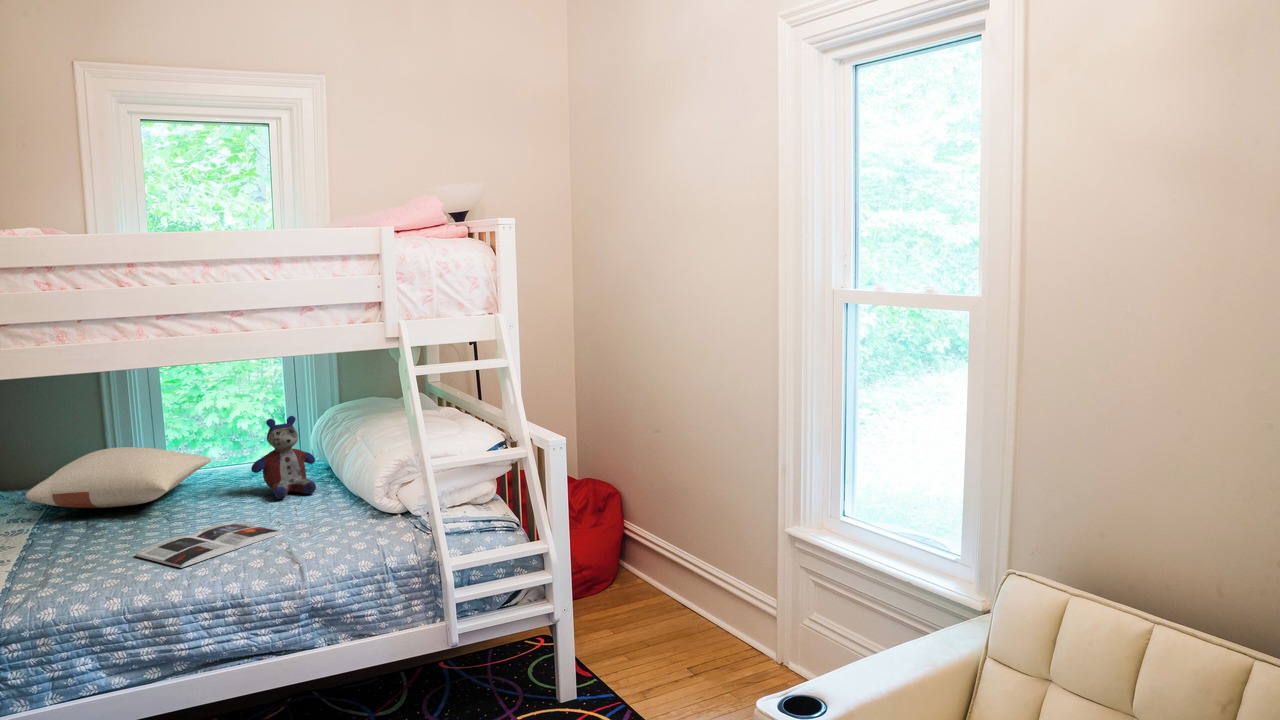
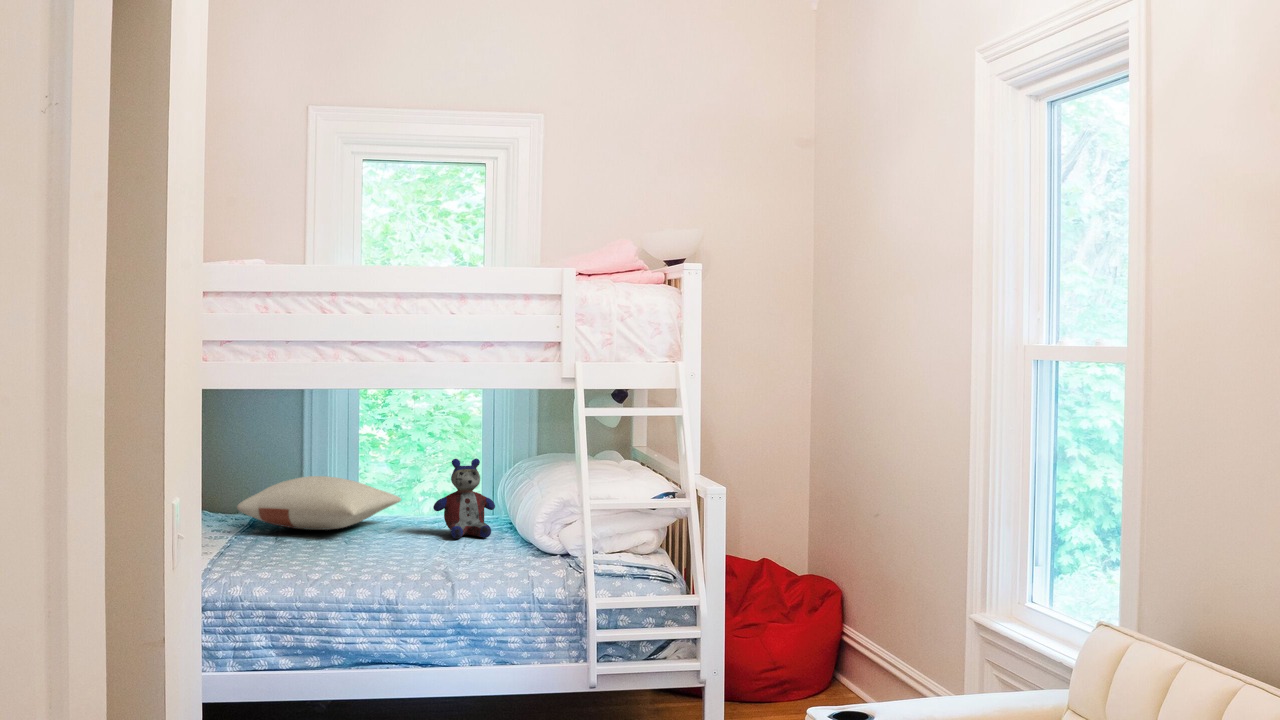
magazine: present [135,522,284,568] -> none [315,548,449,572]

